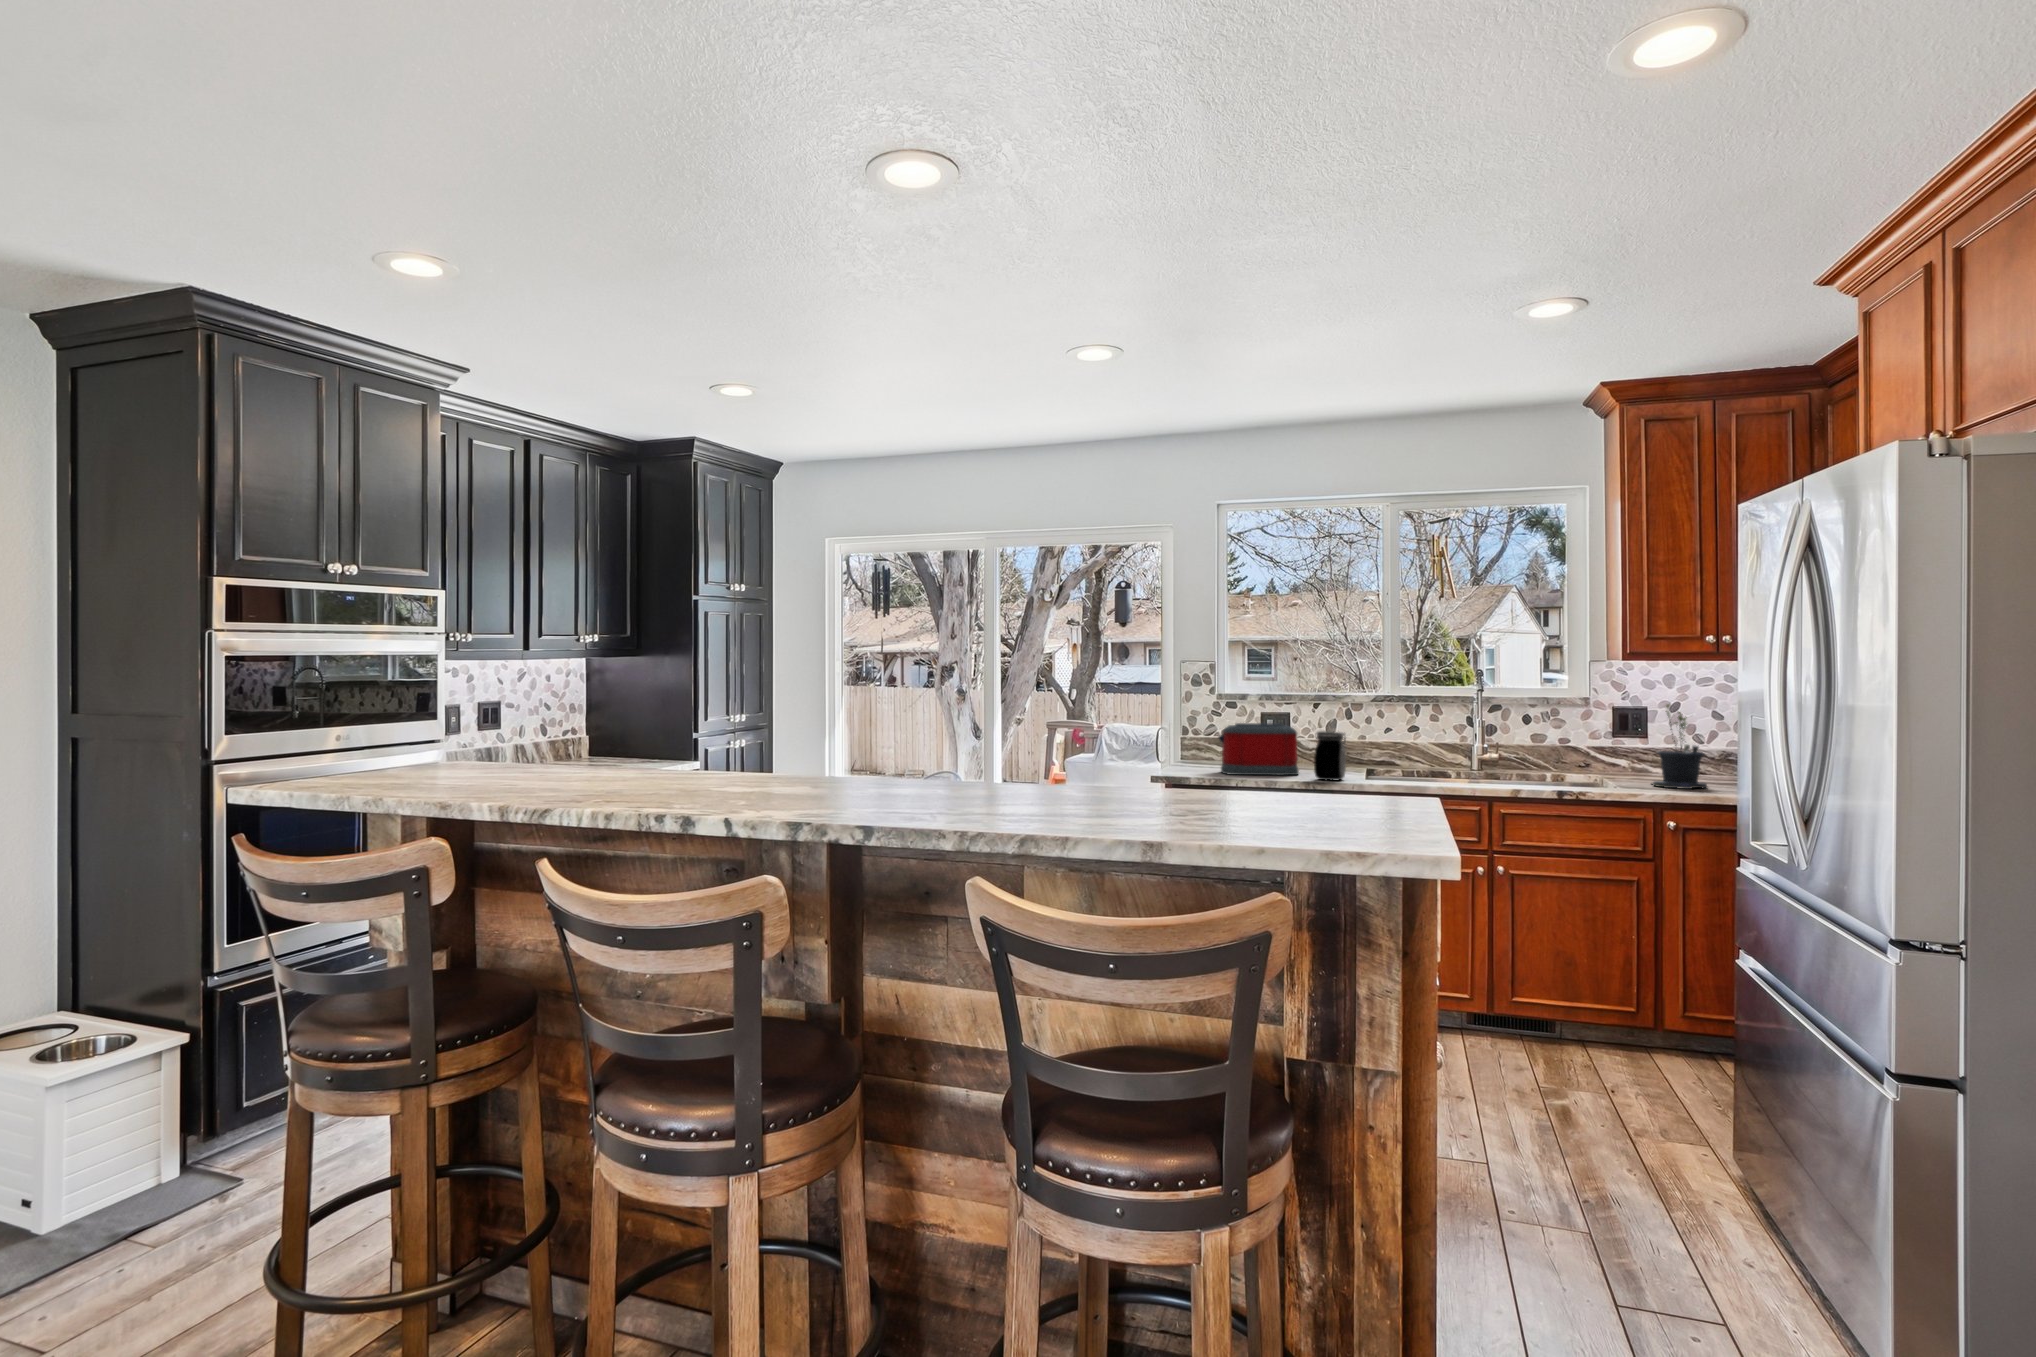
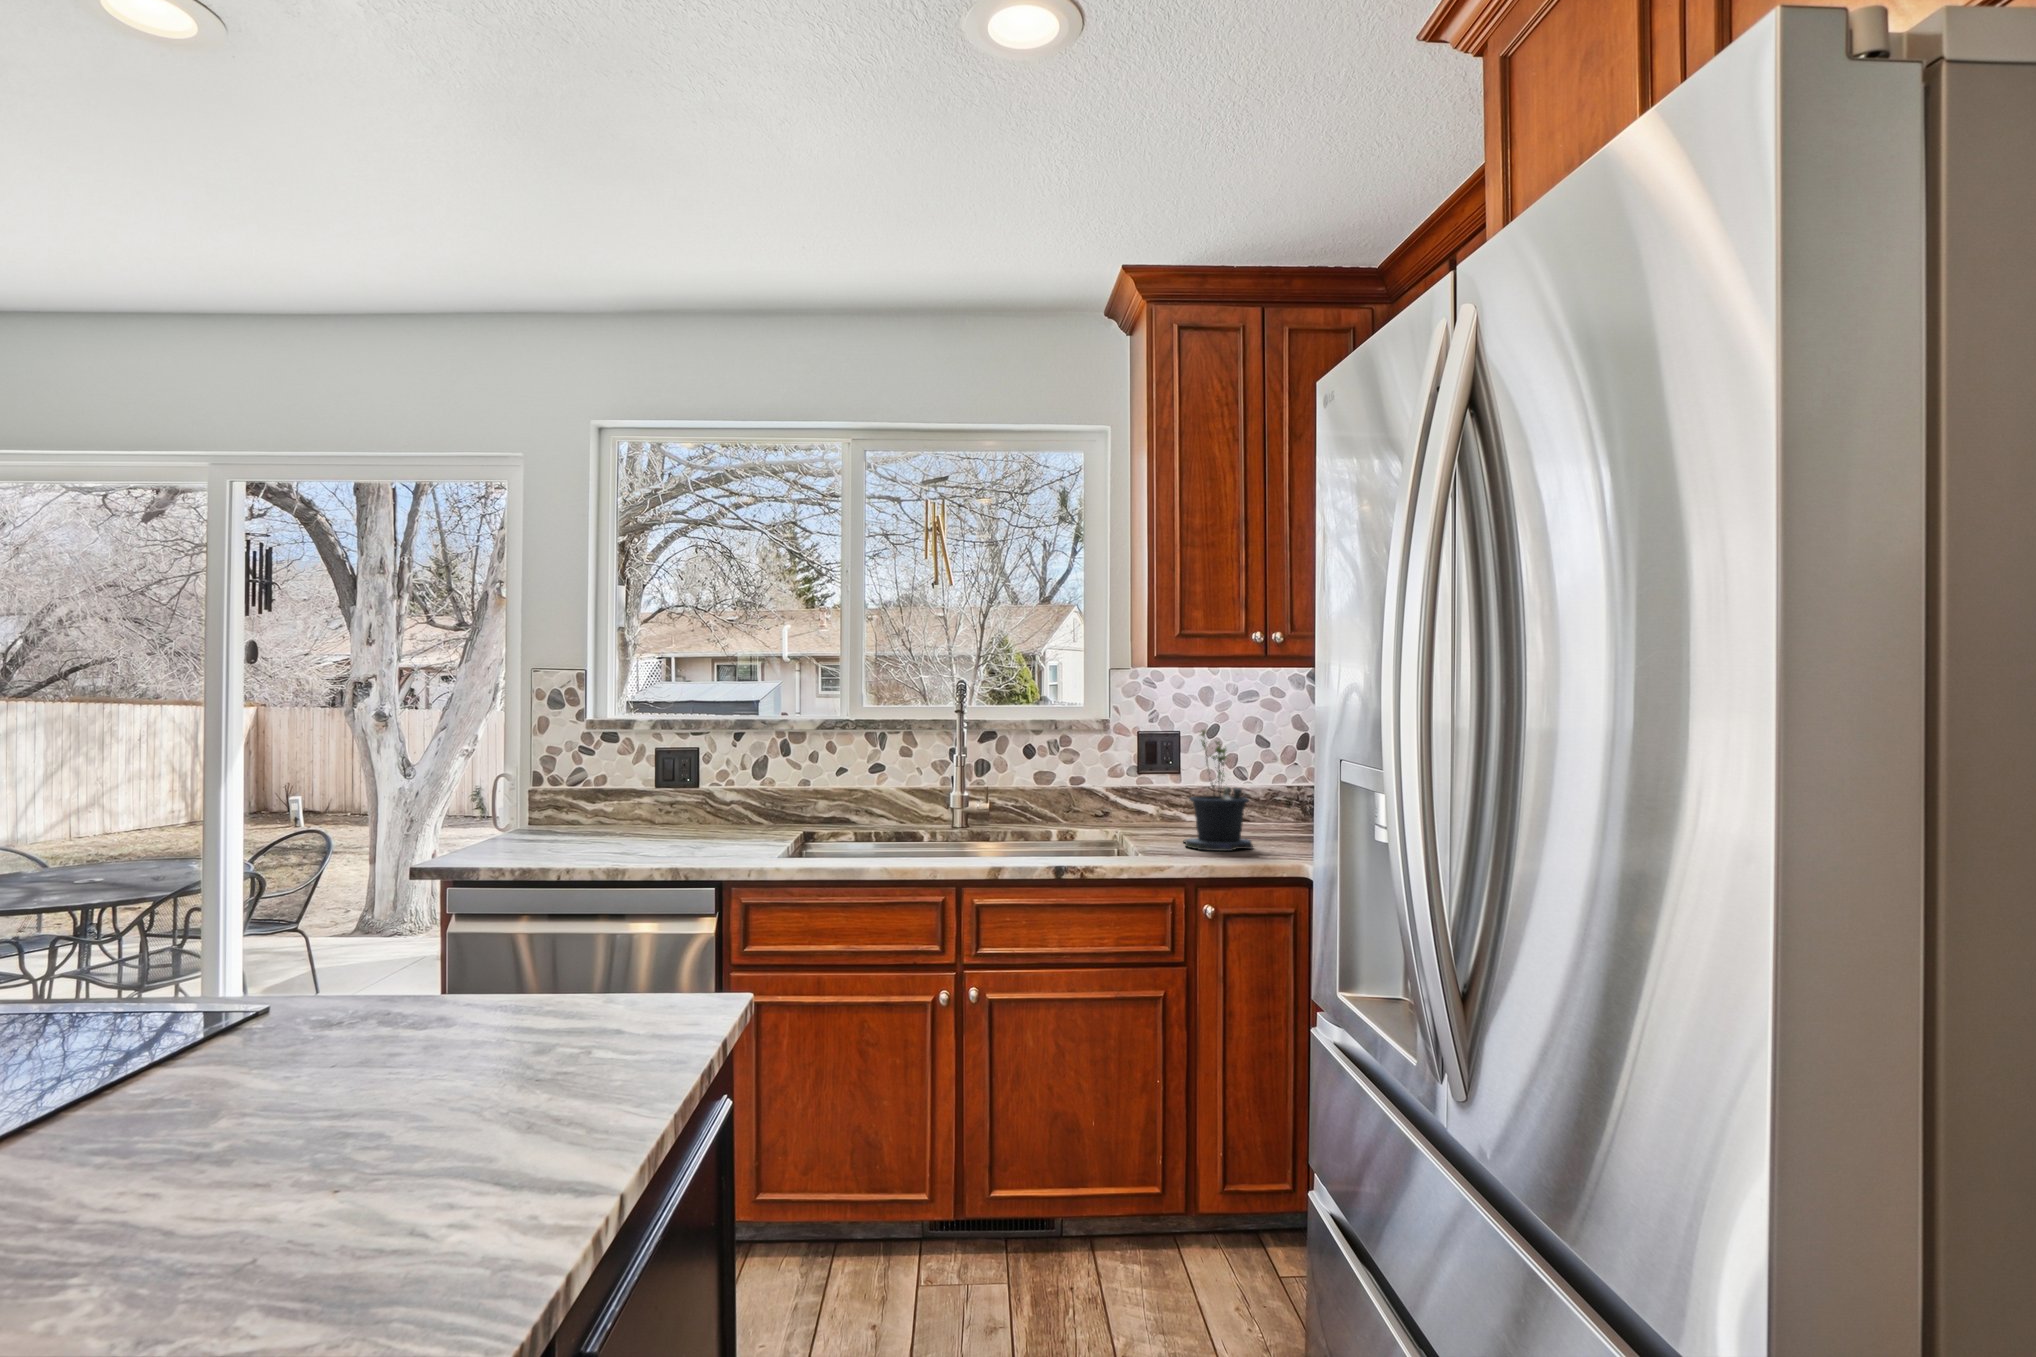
toaster: present [1219,723,1299,775] -> none [556,768,691,856]
jar: present [1314,731,1346,780] -> none [697,782,752,863]

